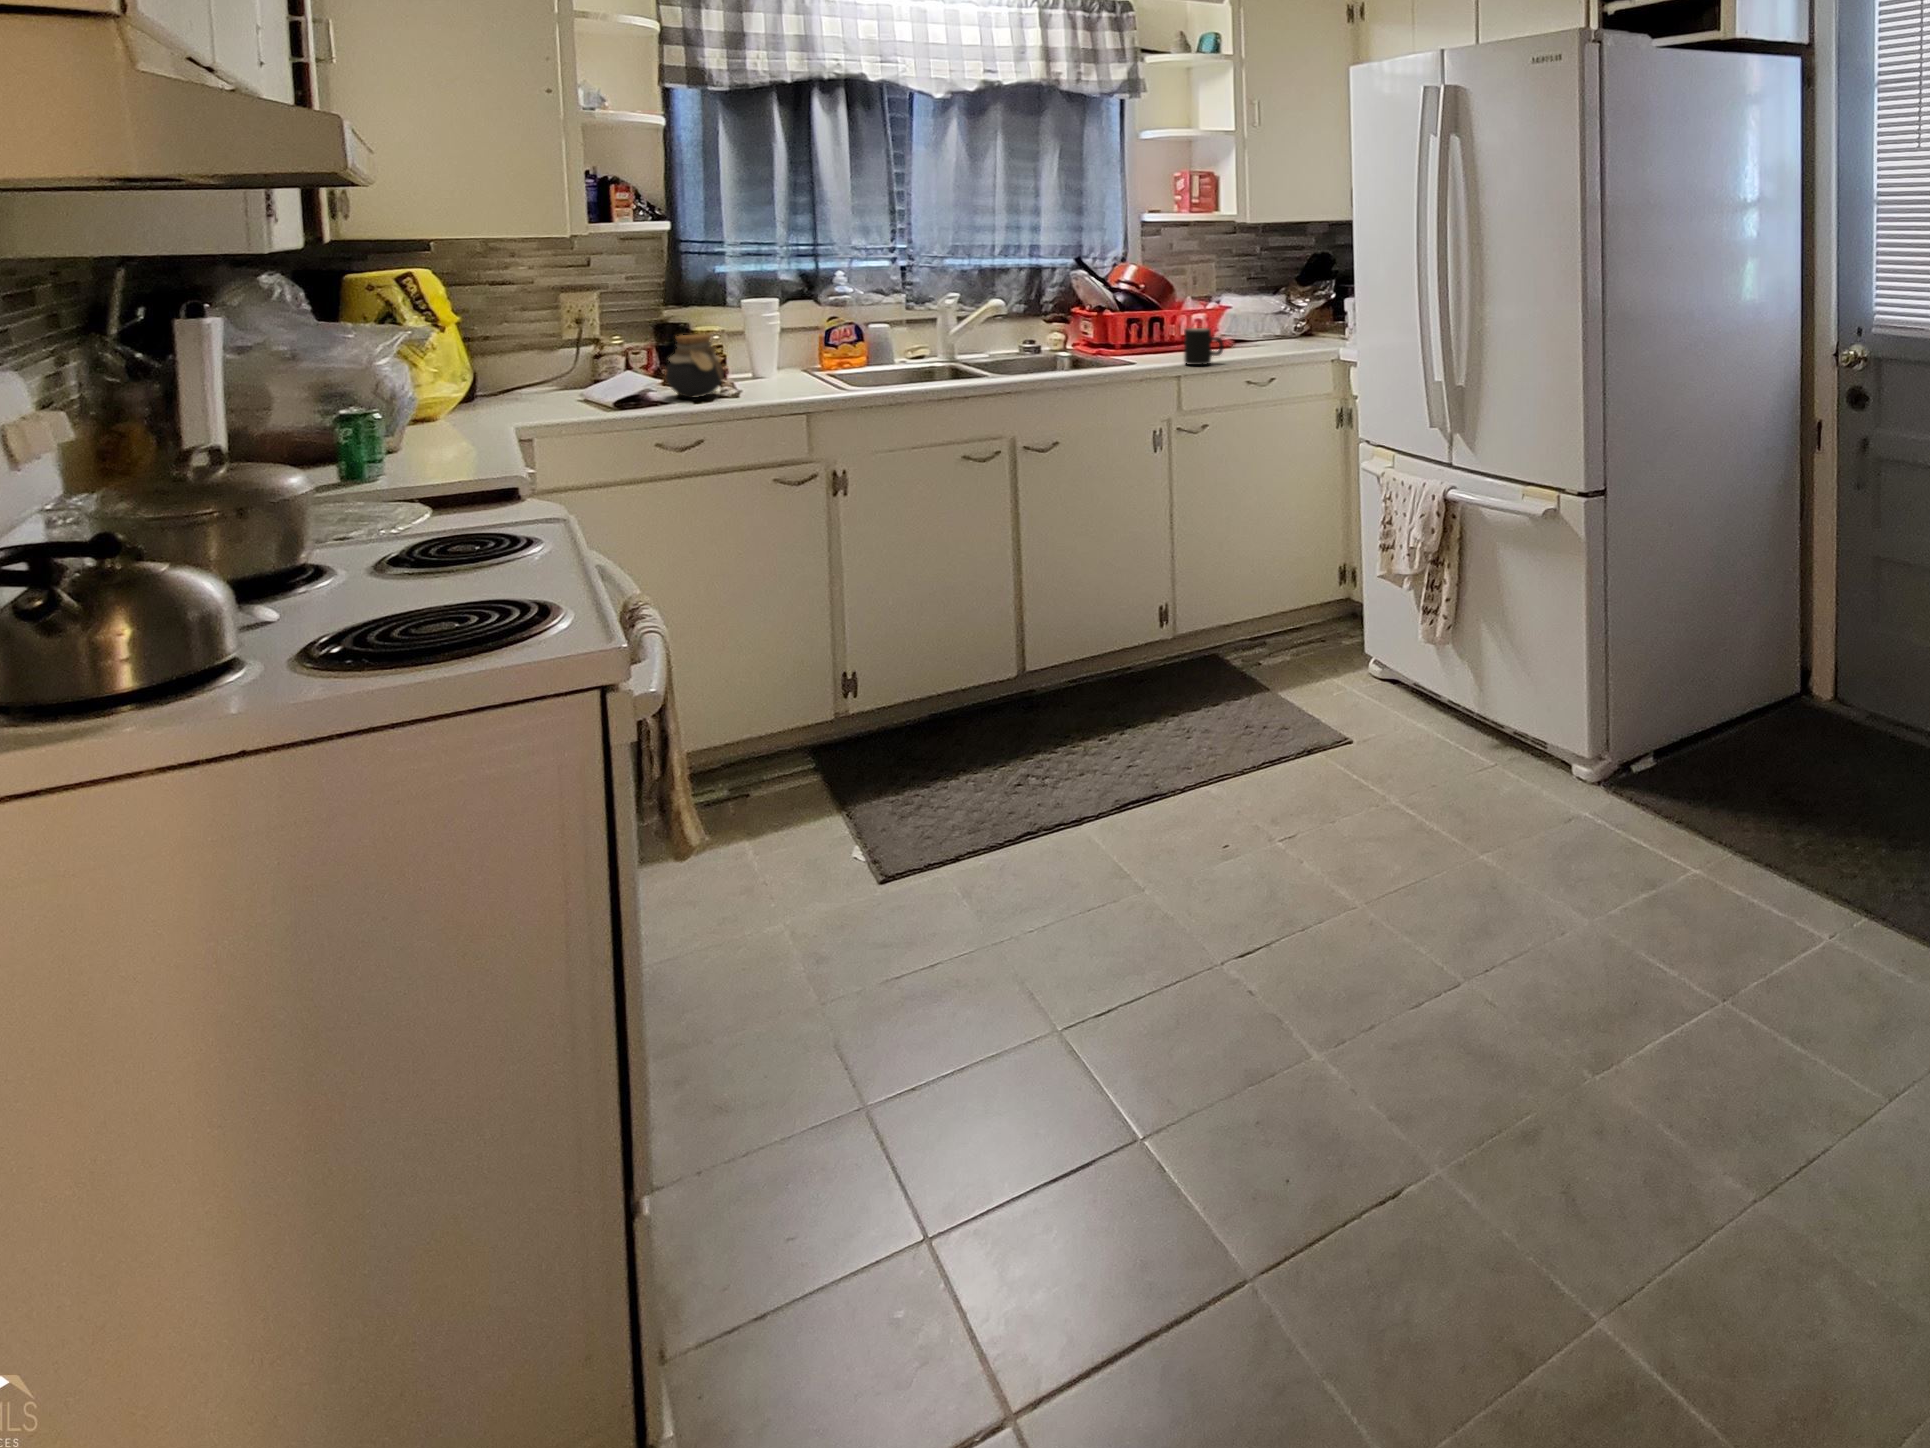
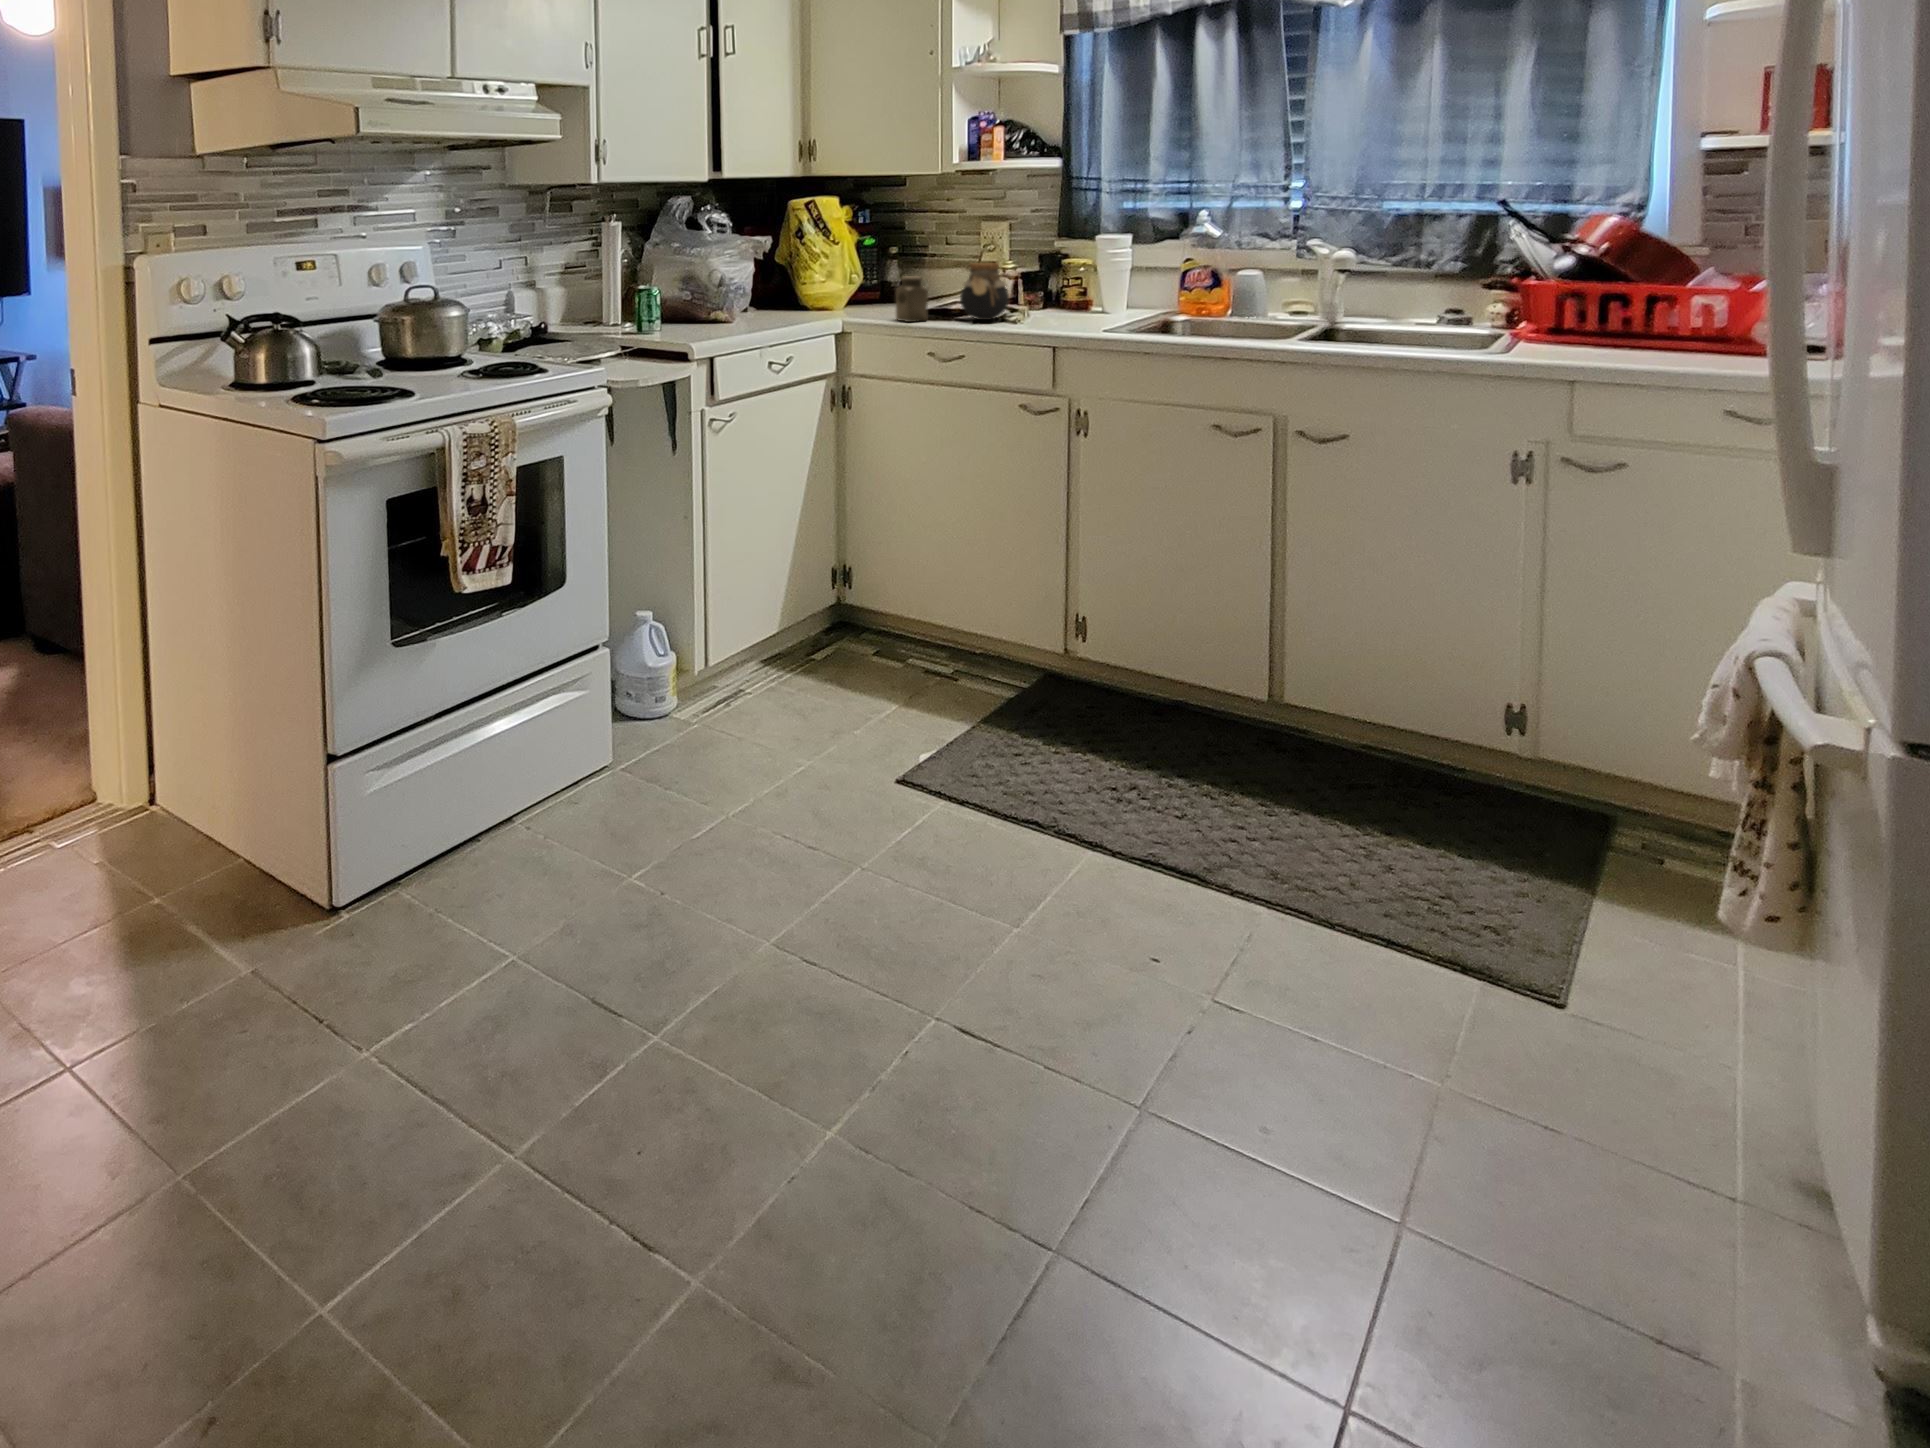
mug: present [1184,328,1224,365] -> none [1602,304,1681,361]
salt shaker: none [596,357,638,411] -> present [896,276,928,322]

